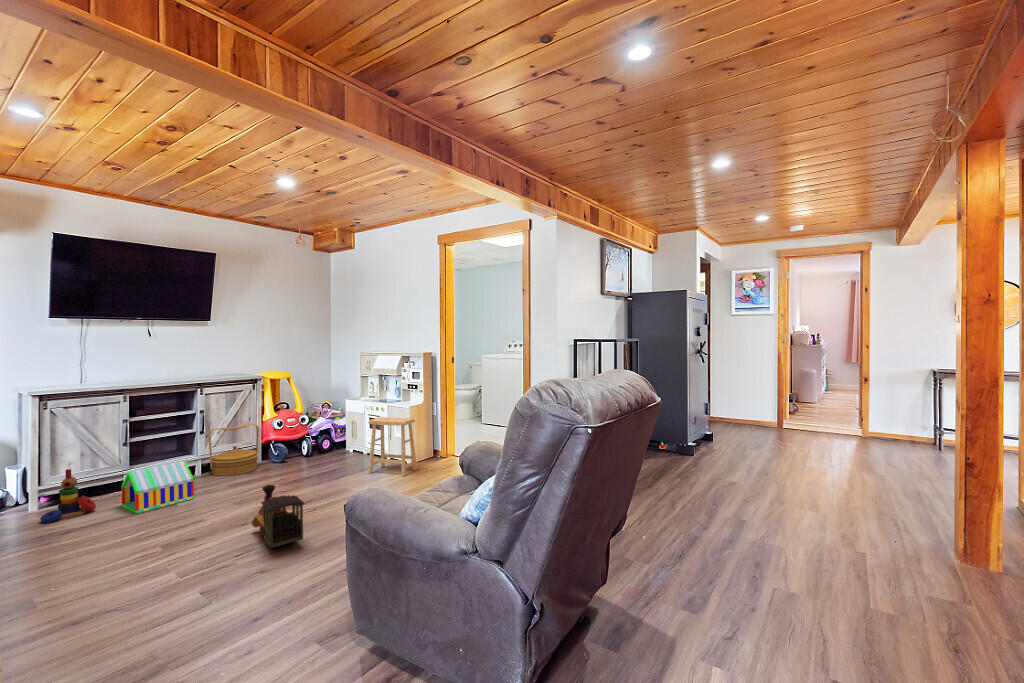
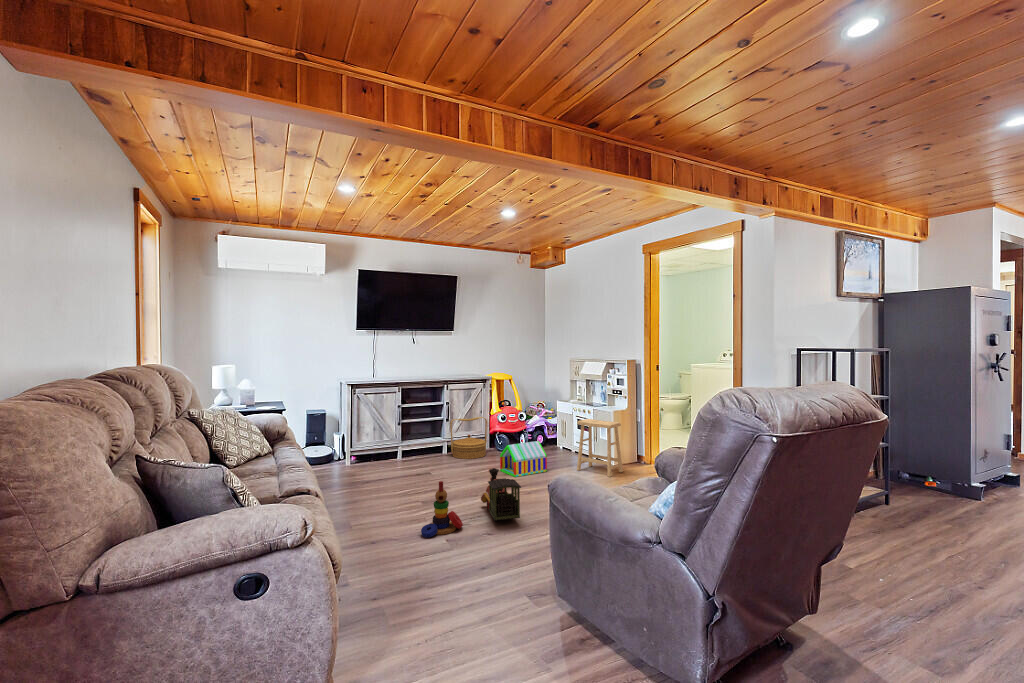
toy house: present [121,461,194,513] -> present [500,441,547,477]
stacking toy: present [40,469,96,523] -> present [421,481,463,538]

